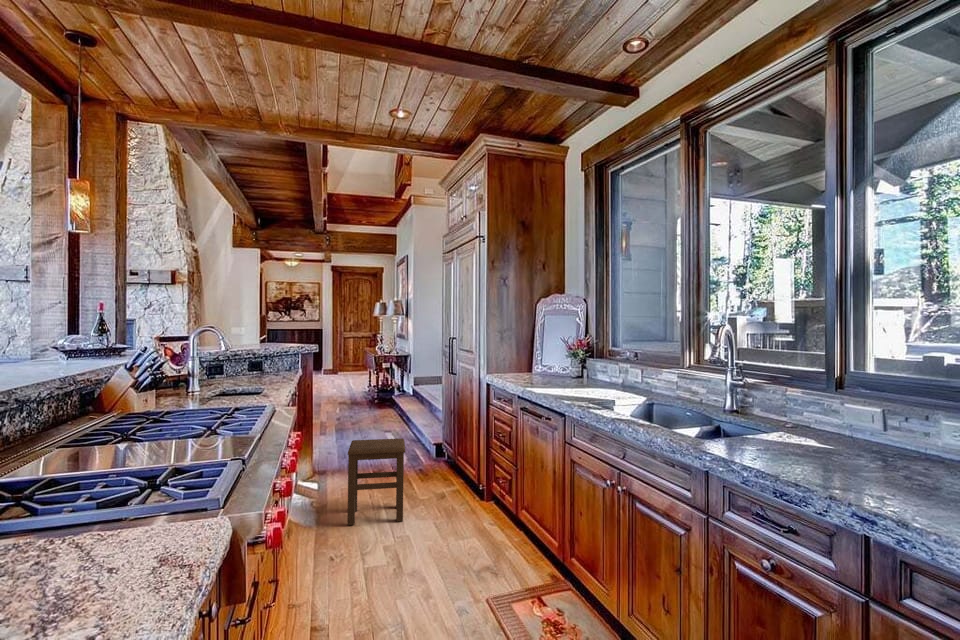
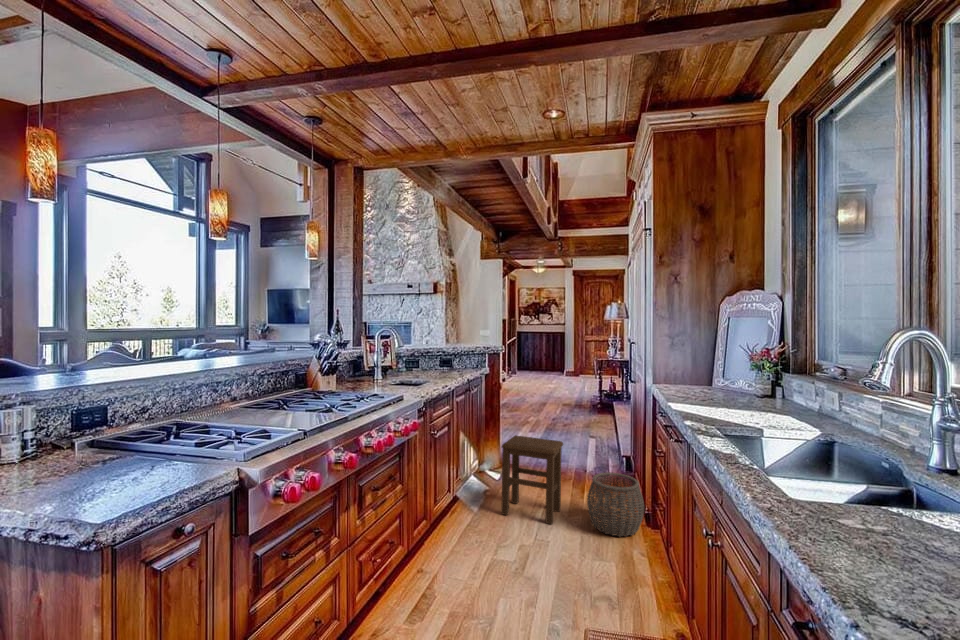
woven basket: none [432,459,483,516] -> present [587,472,644,536]

